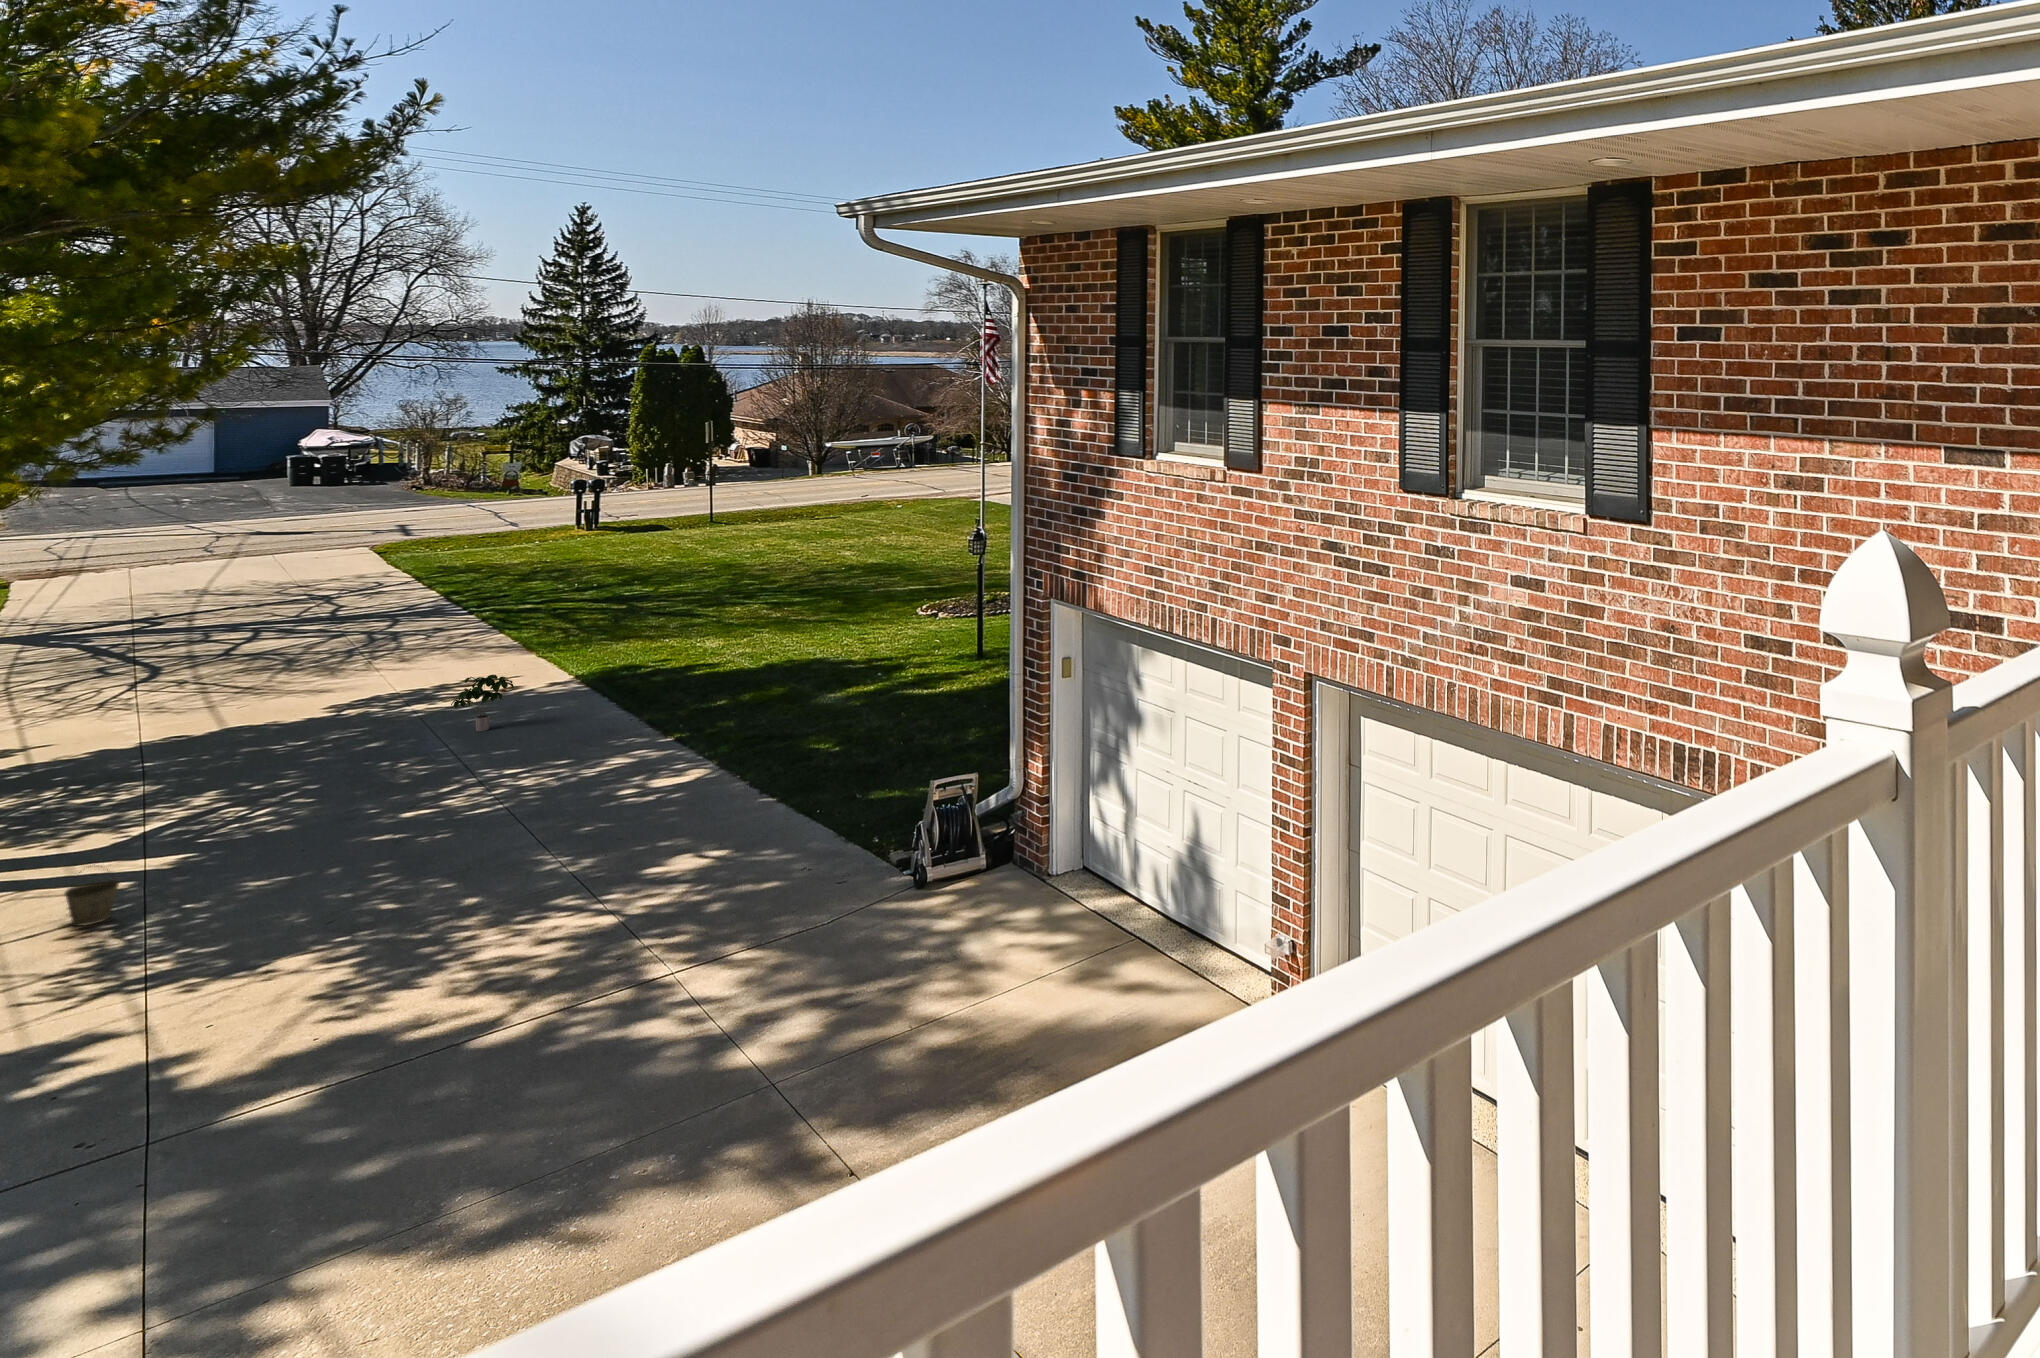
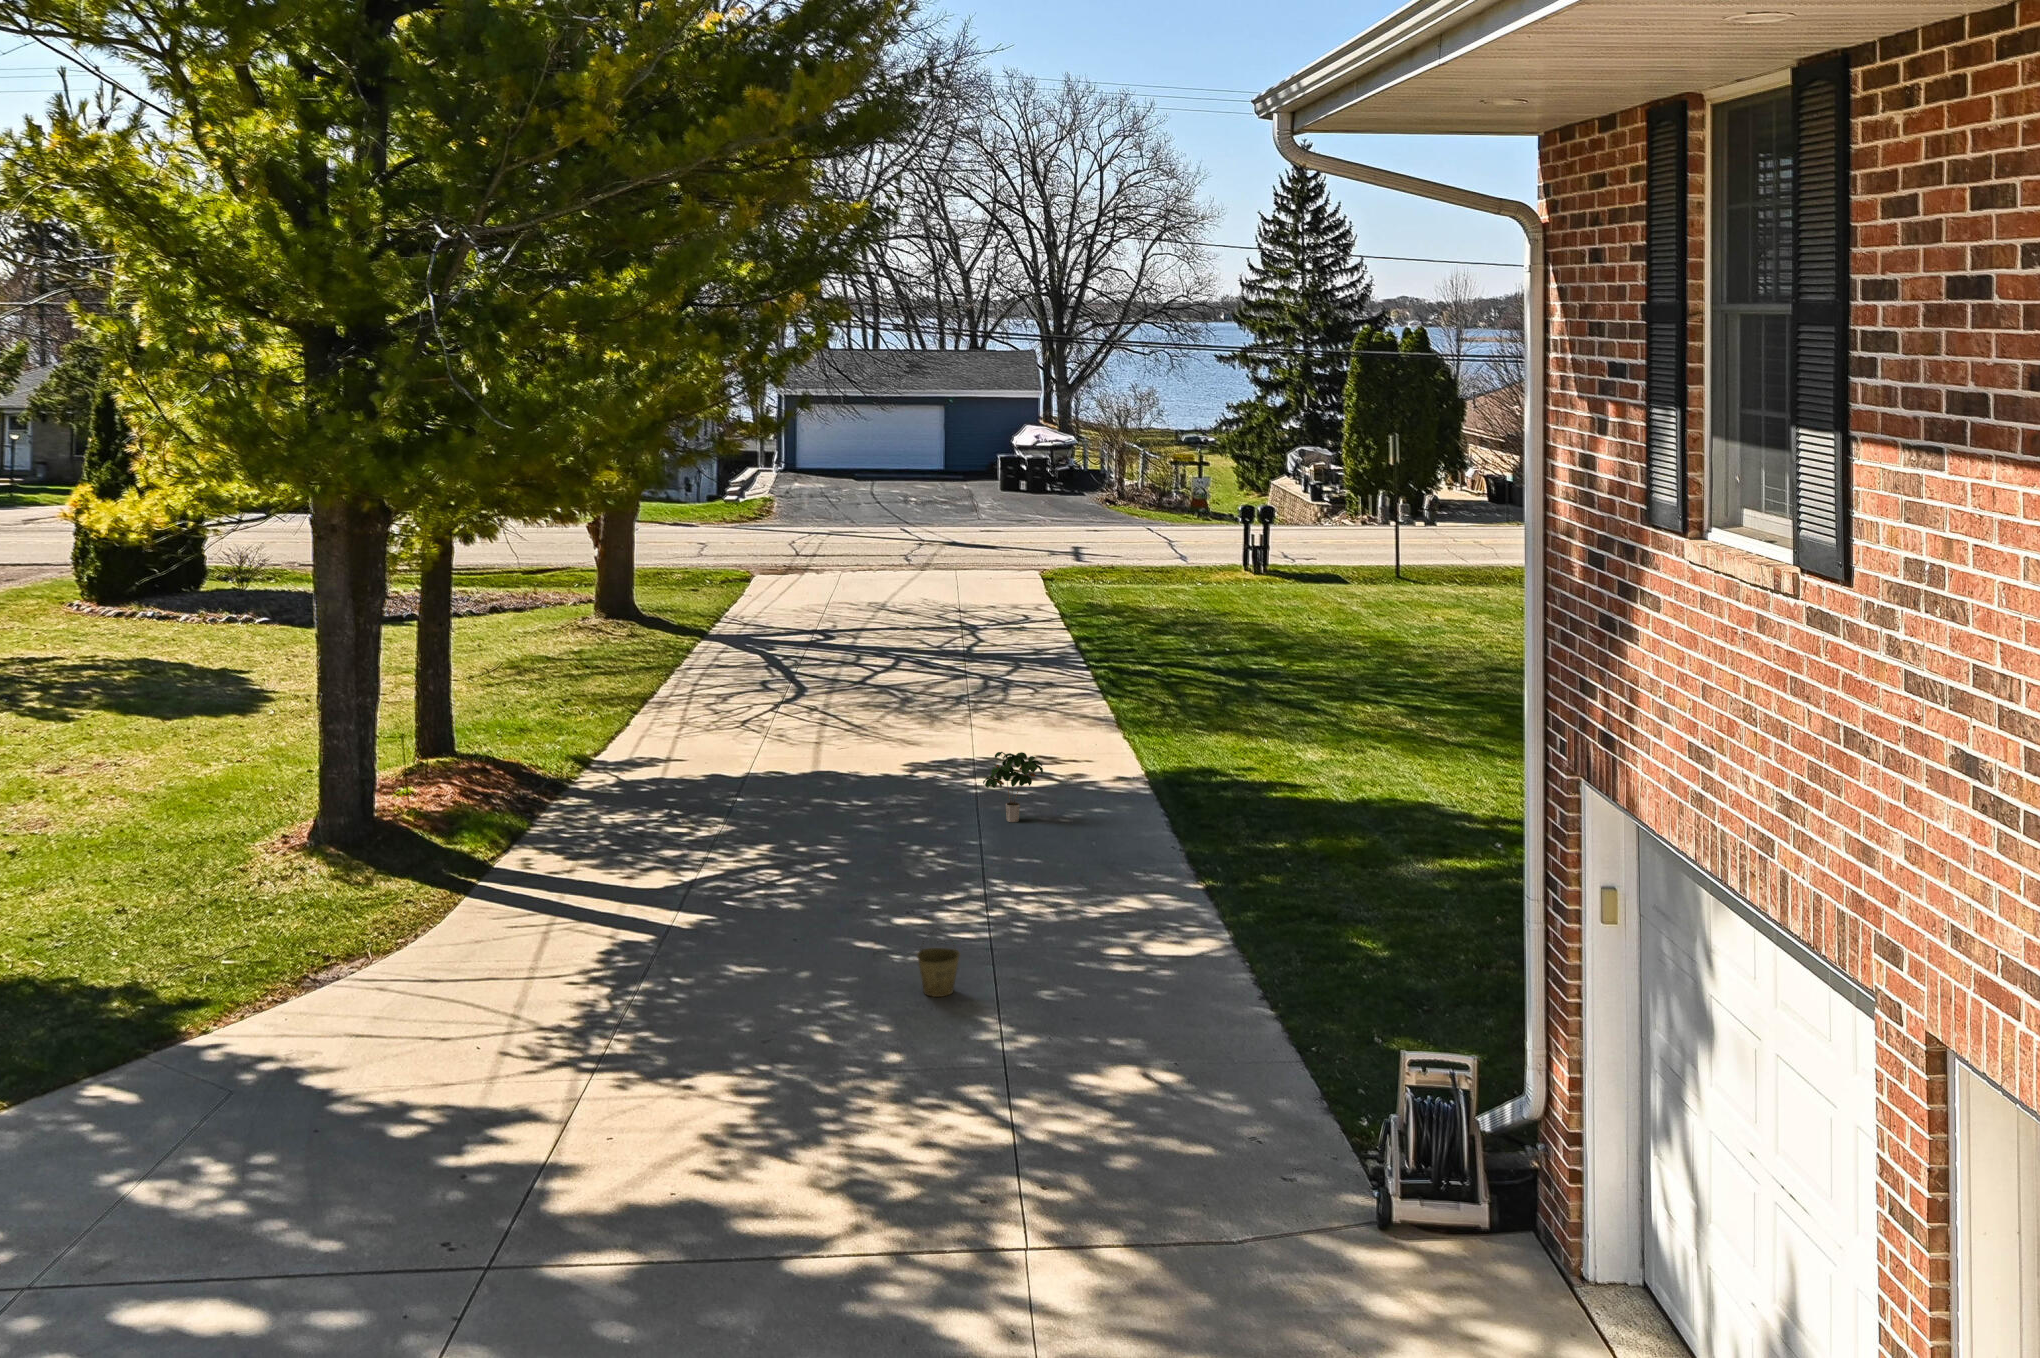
bucket: present [65,872,119,926] -> present [917,941,960,997]

